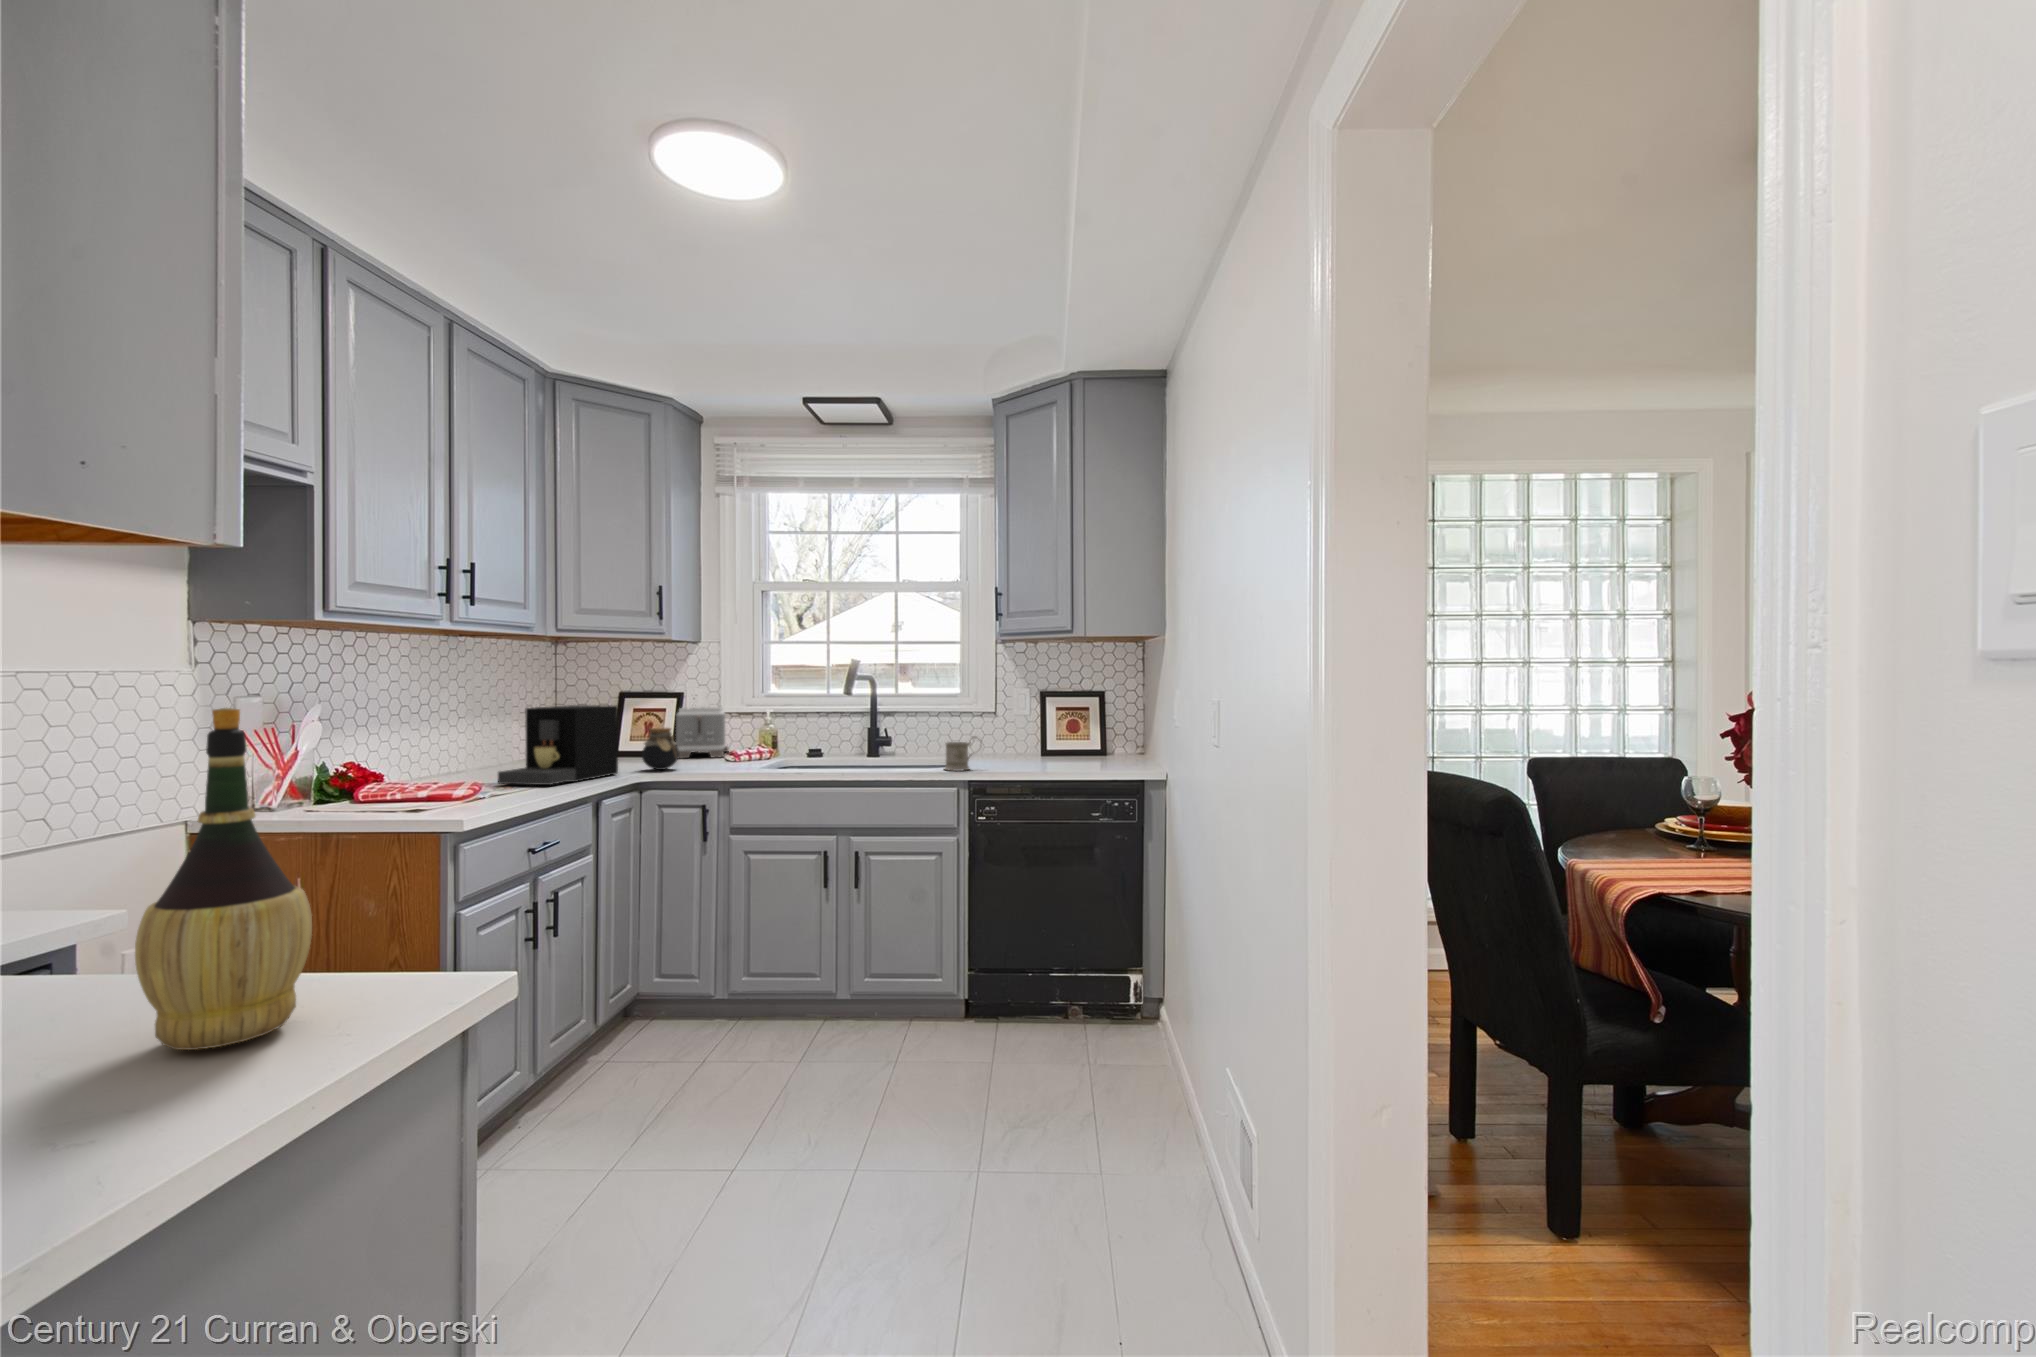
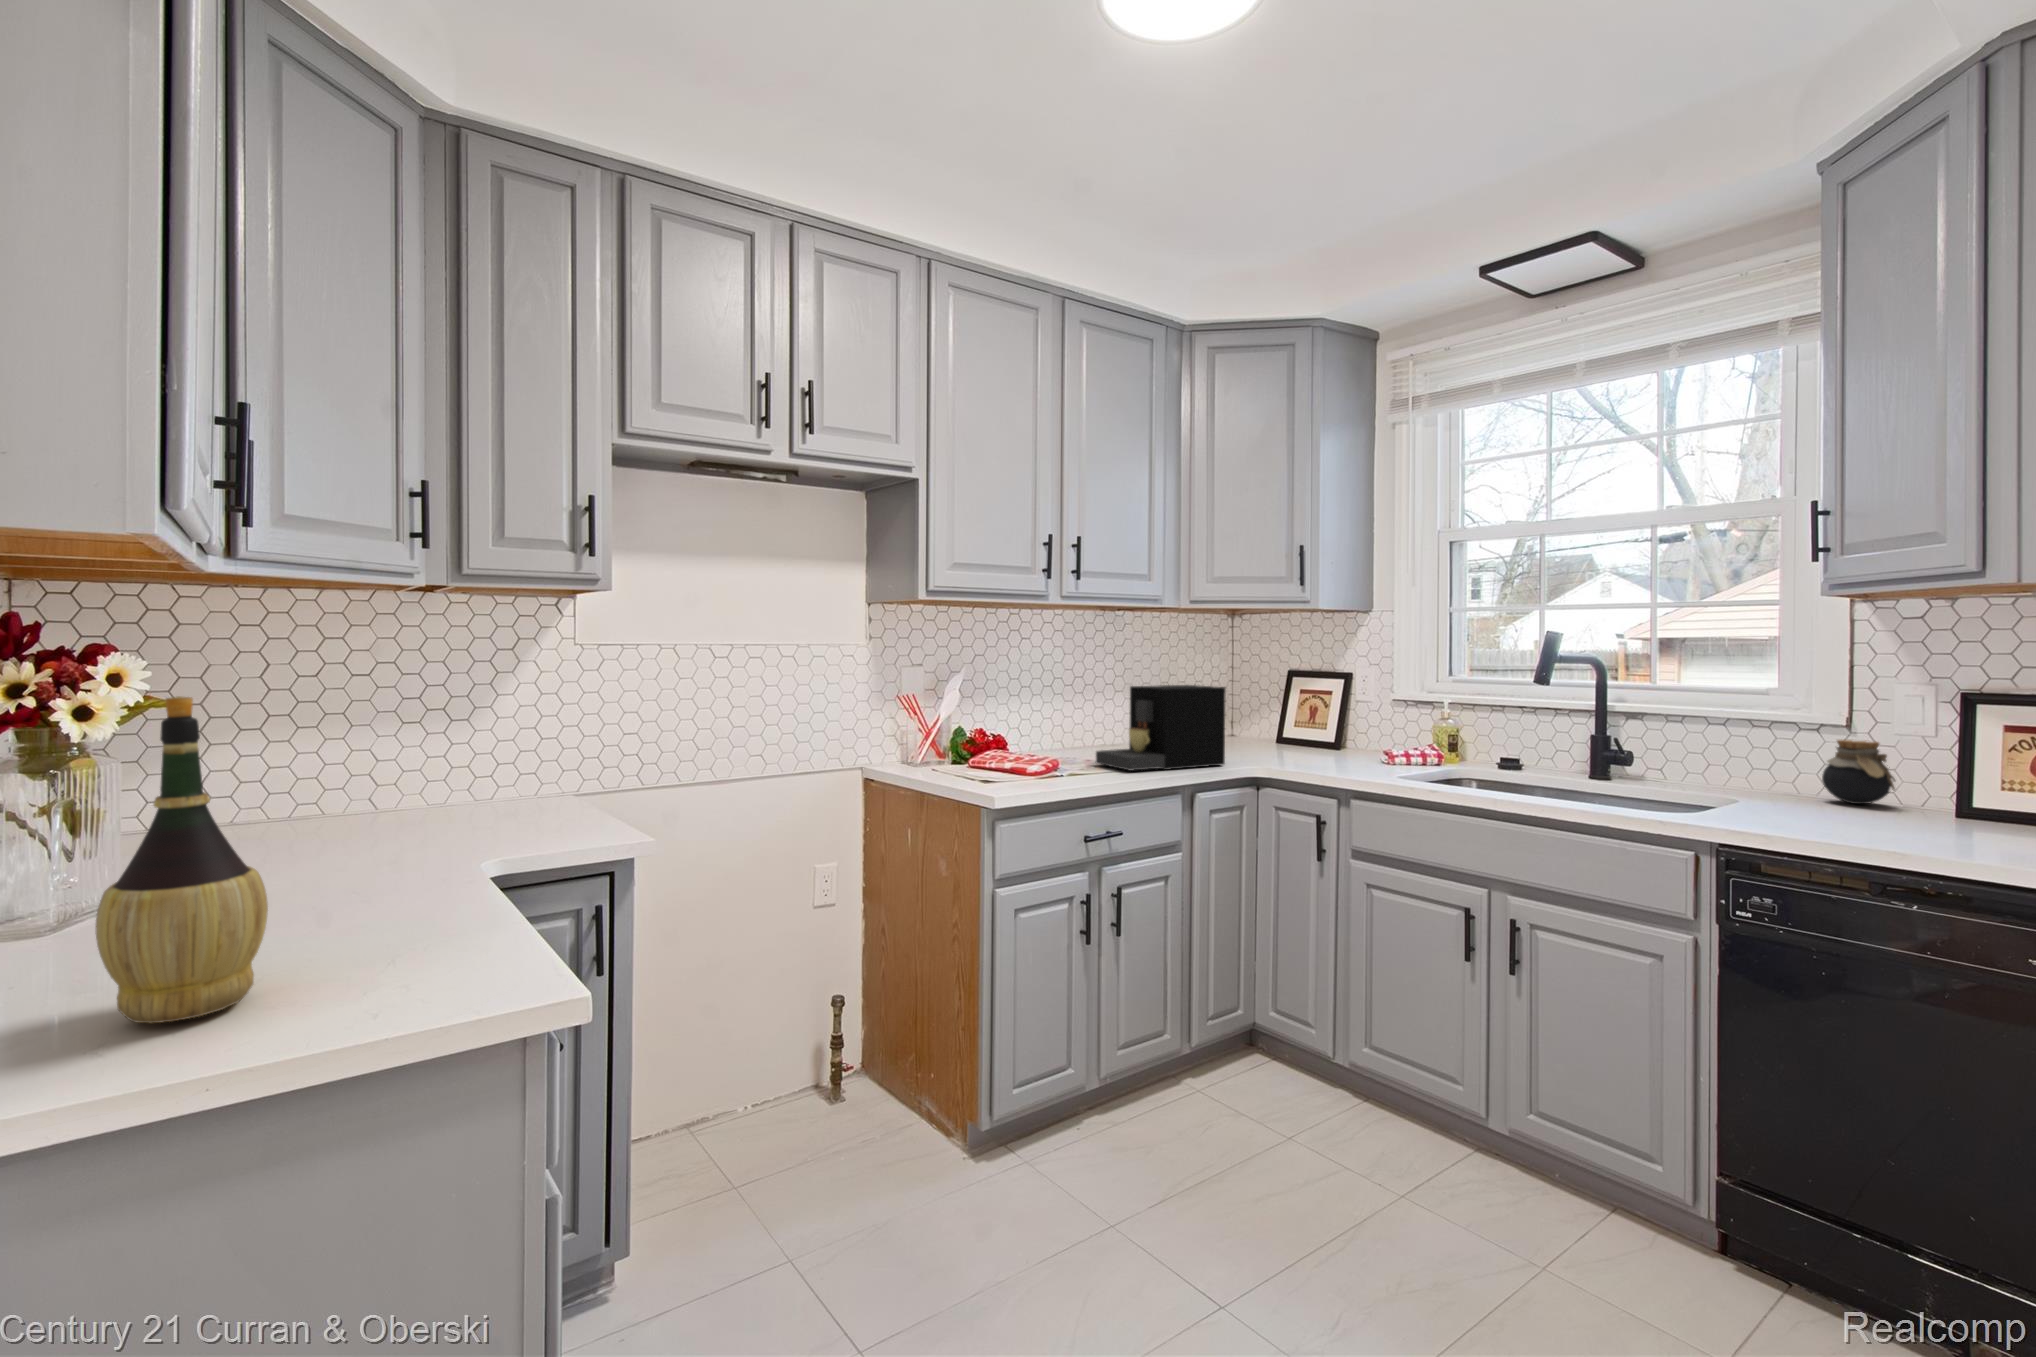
toaster: present [676,707,729,758] -> none [1331,690,1416,756]
jar: present [642,728,679,770] -> present [1822,739,1895,804]
mug: present [944,736,980,771] -> none [1675,767,1761,824]

